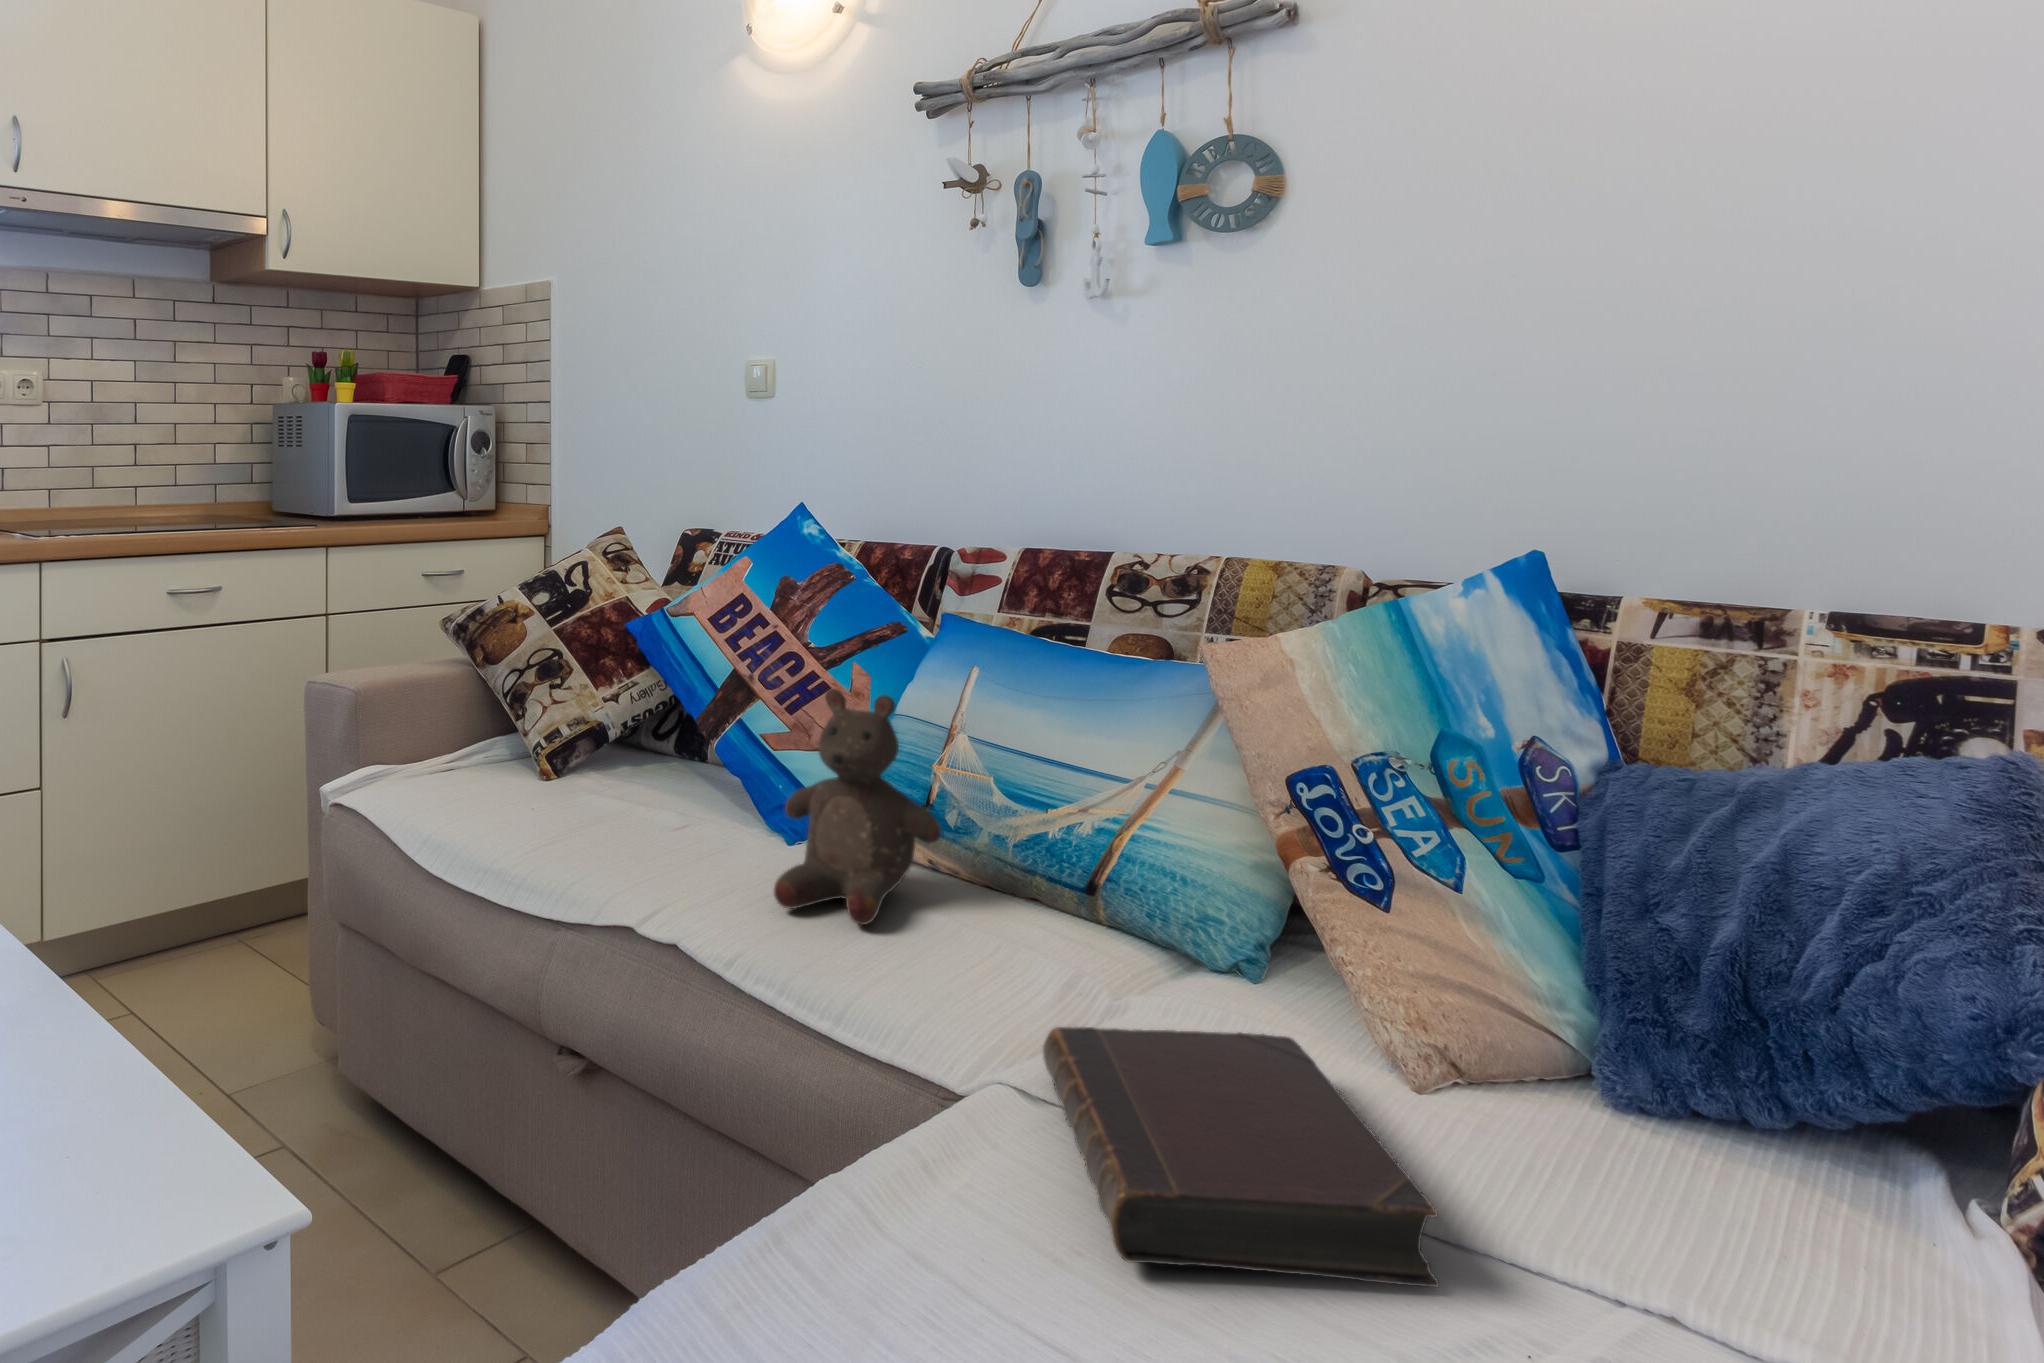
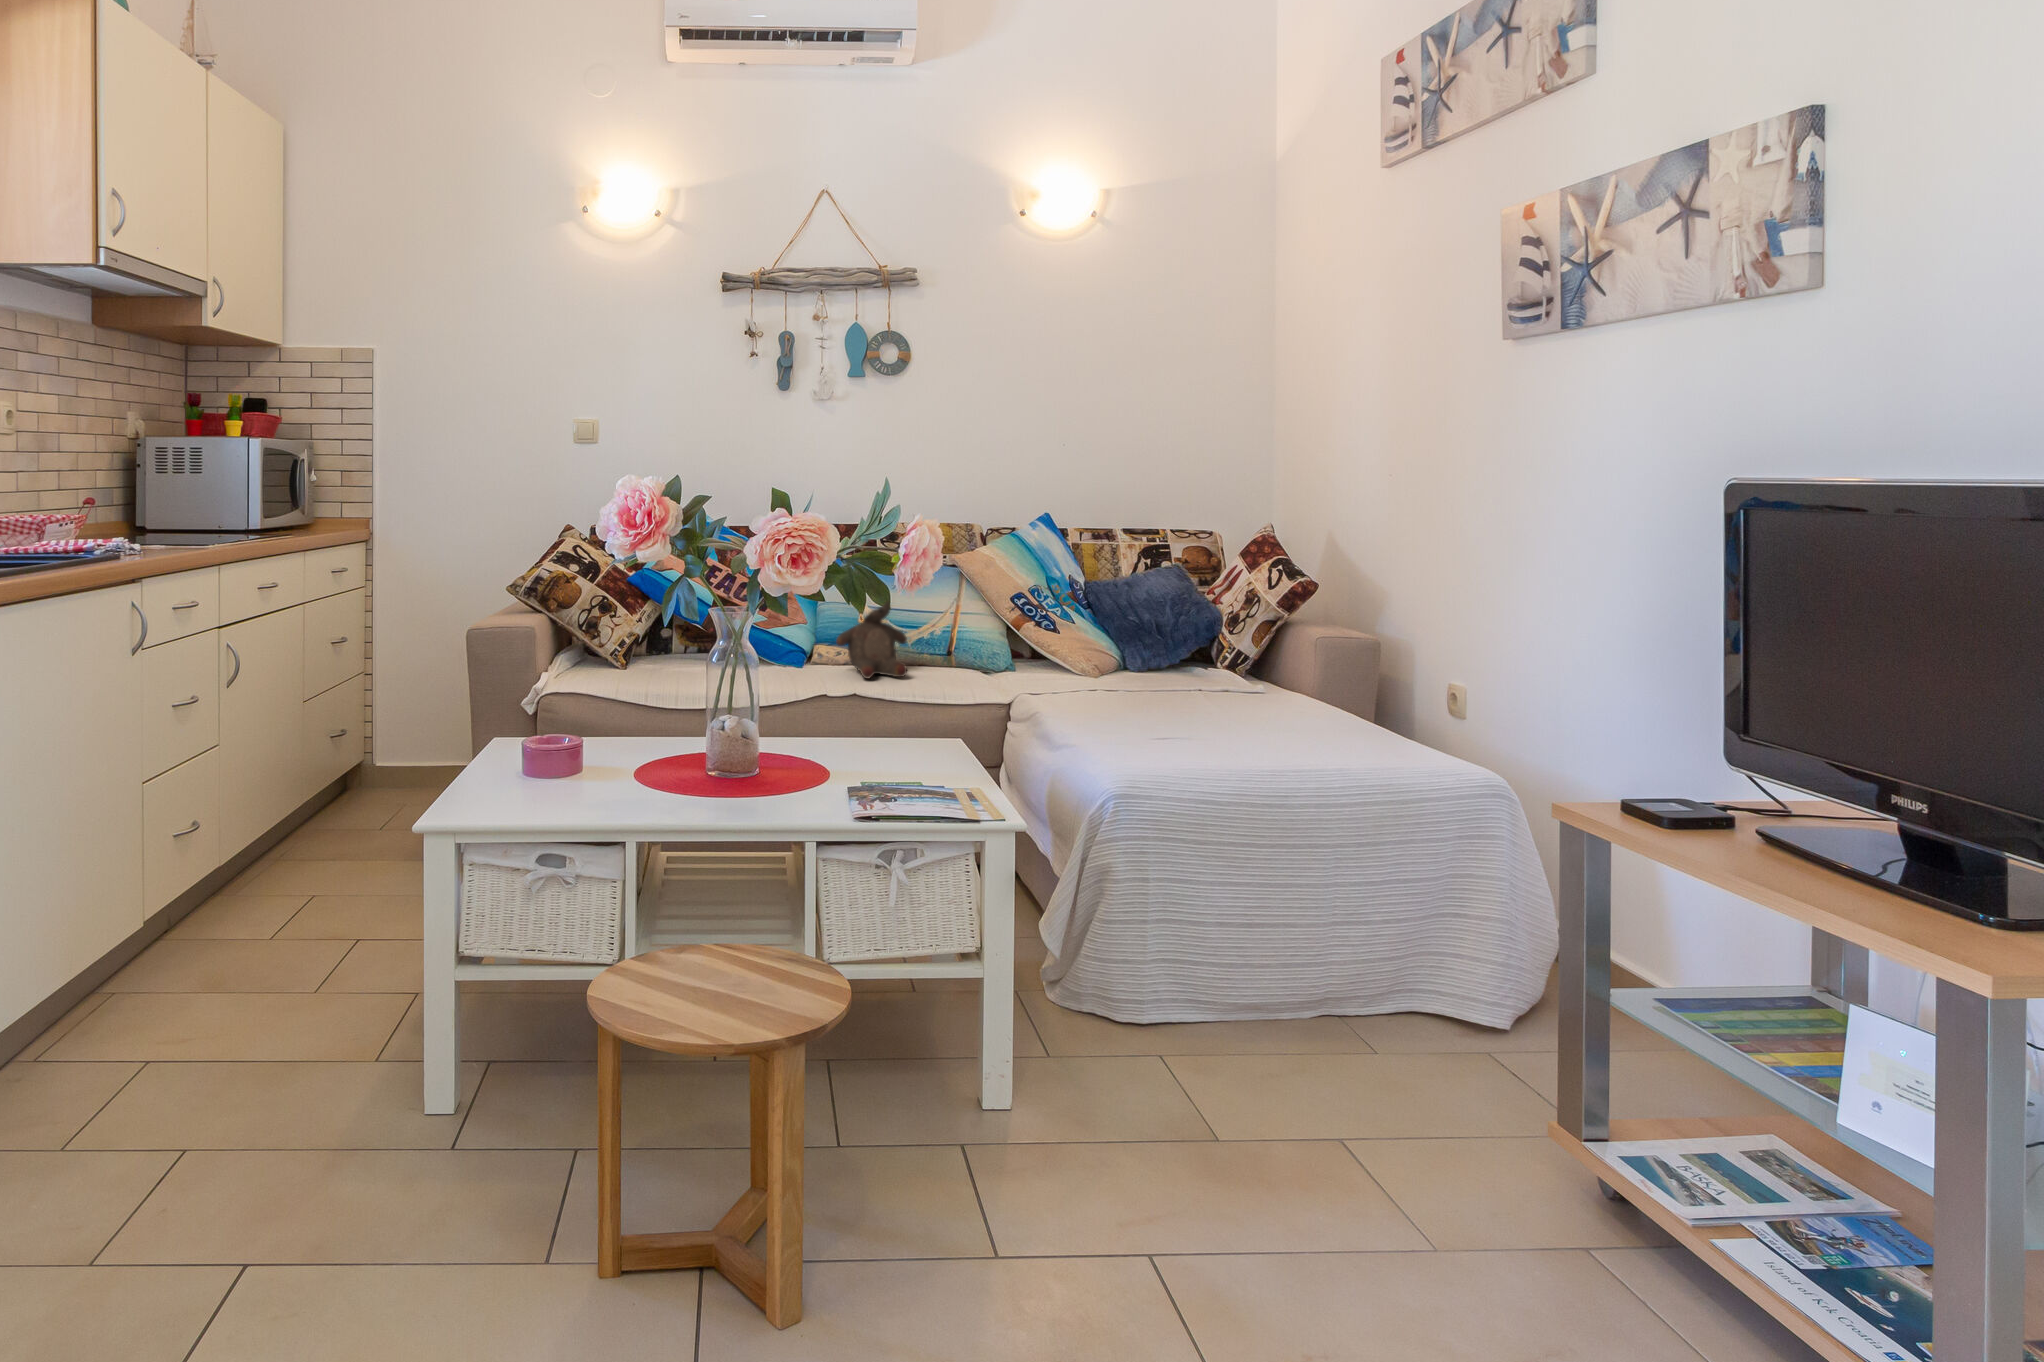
book: present [1043,1027,1439,1287] -> none [1031,666,1170,704]

